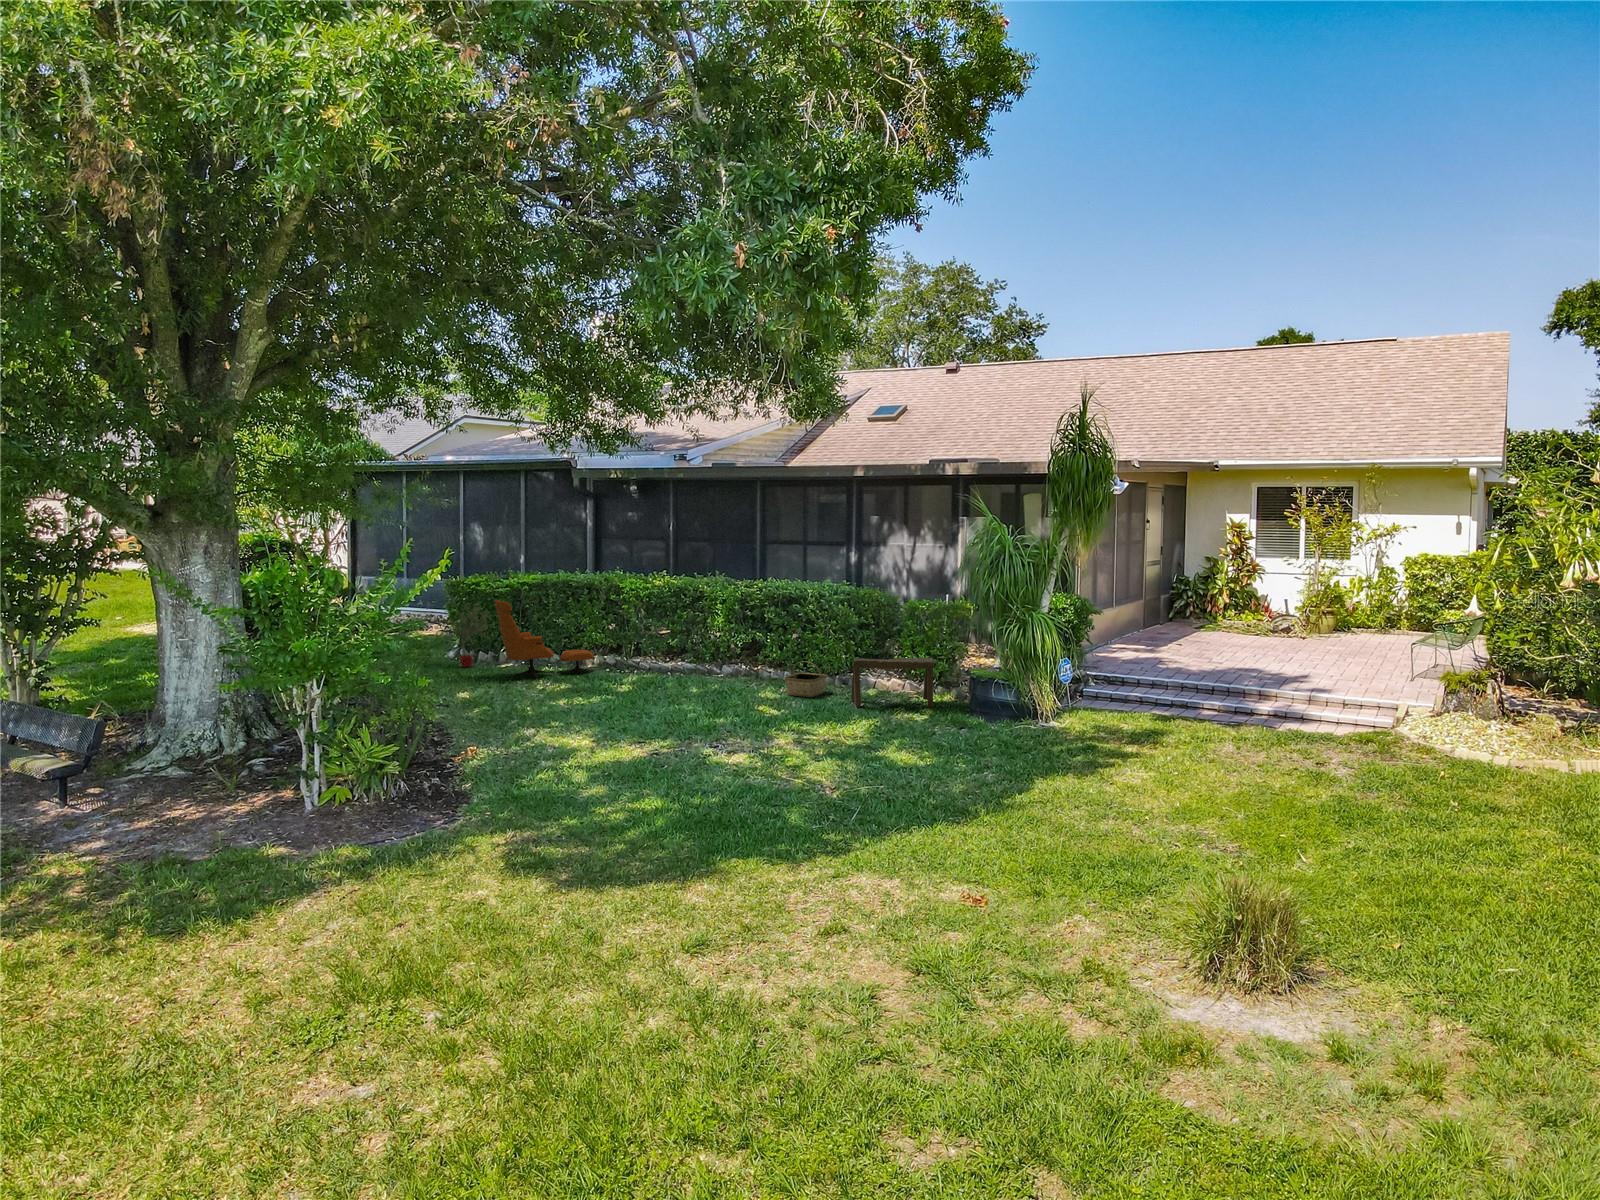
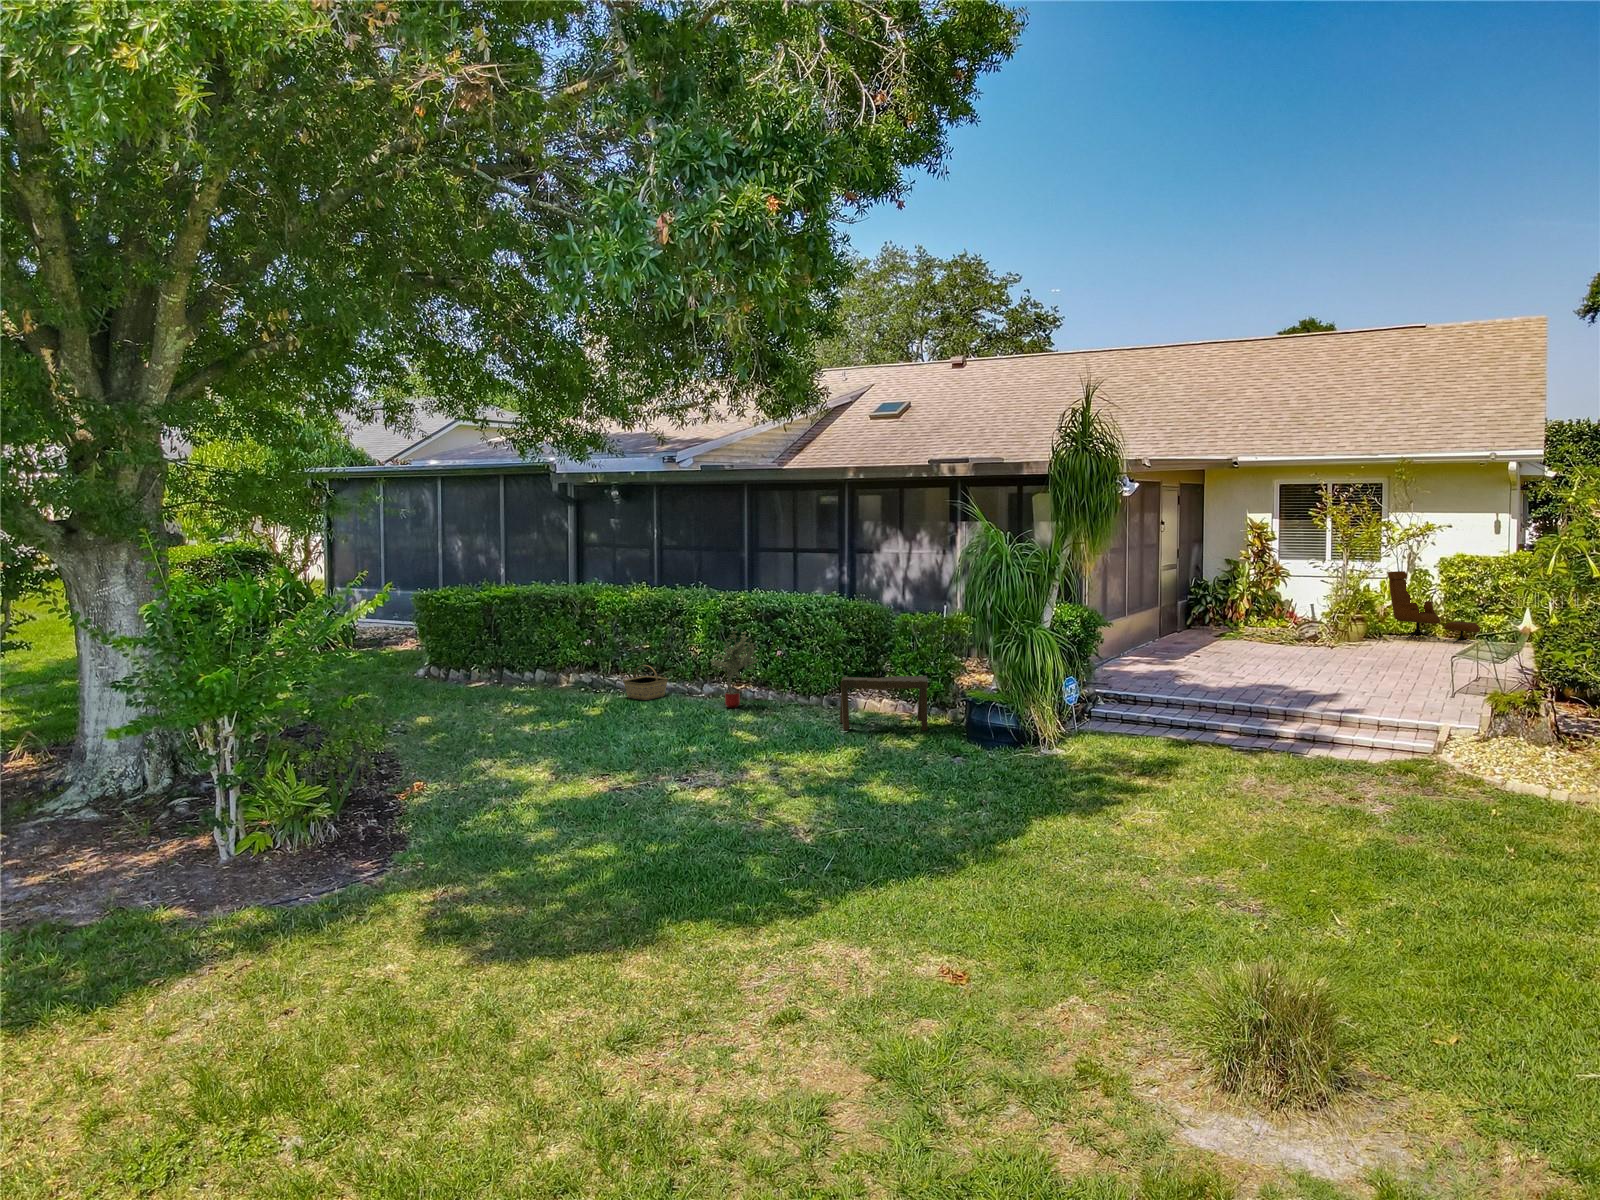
lounge chair: present [495,600,594,680] -> present [1388,571,1480,643]
potted tree: present [446,604,487,668] -> present [711,631,759,708]
basket: present [784,661,827,697] -> present [623,665,668,700]

